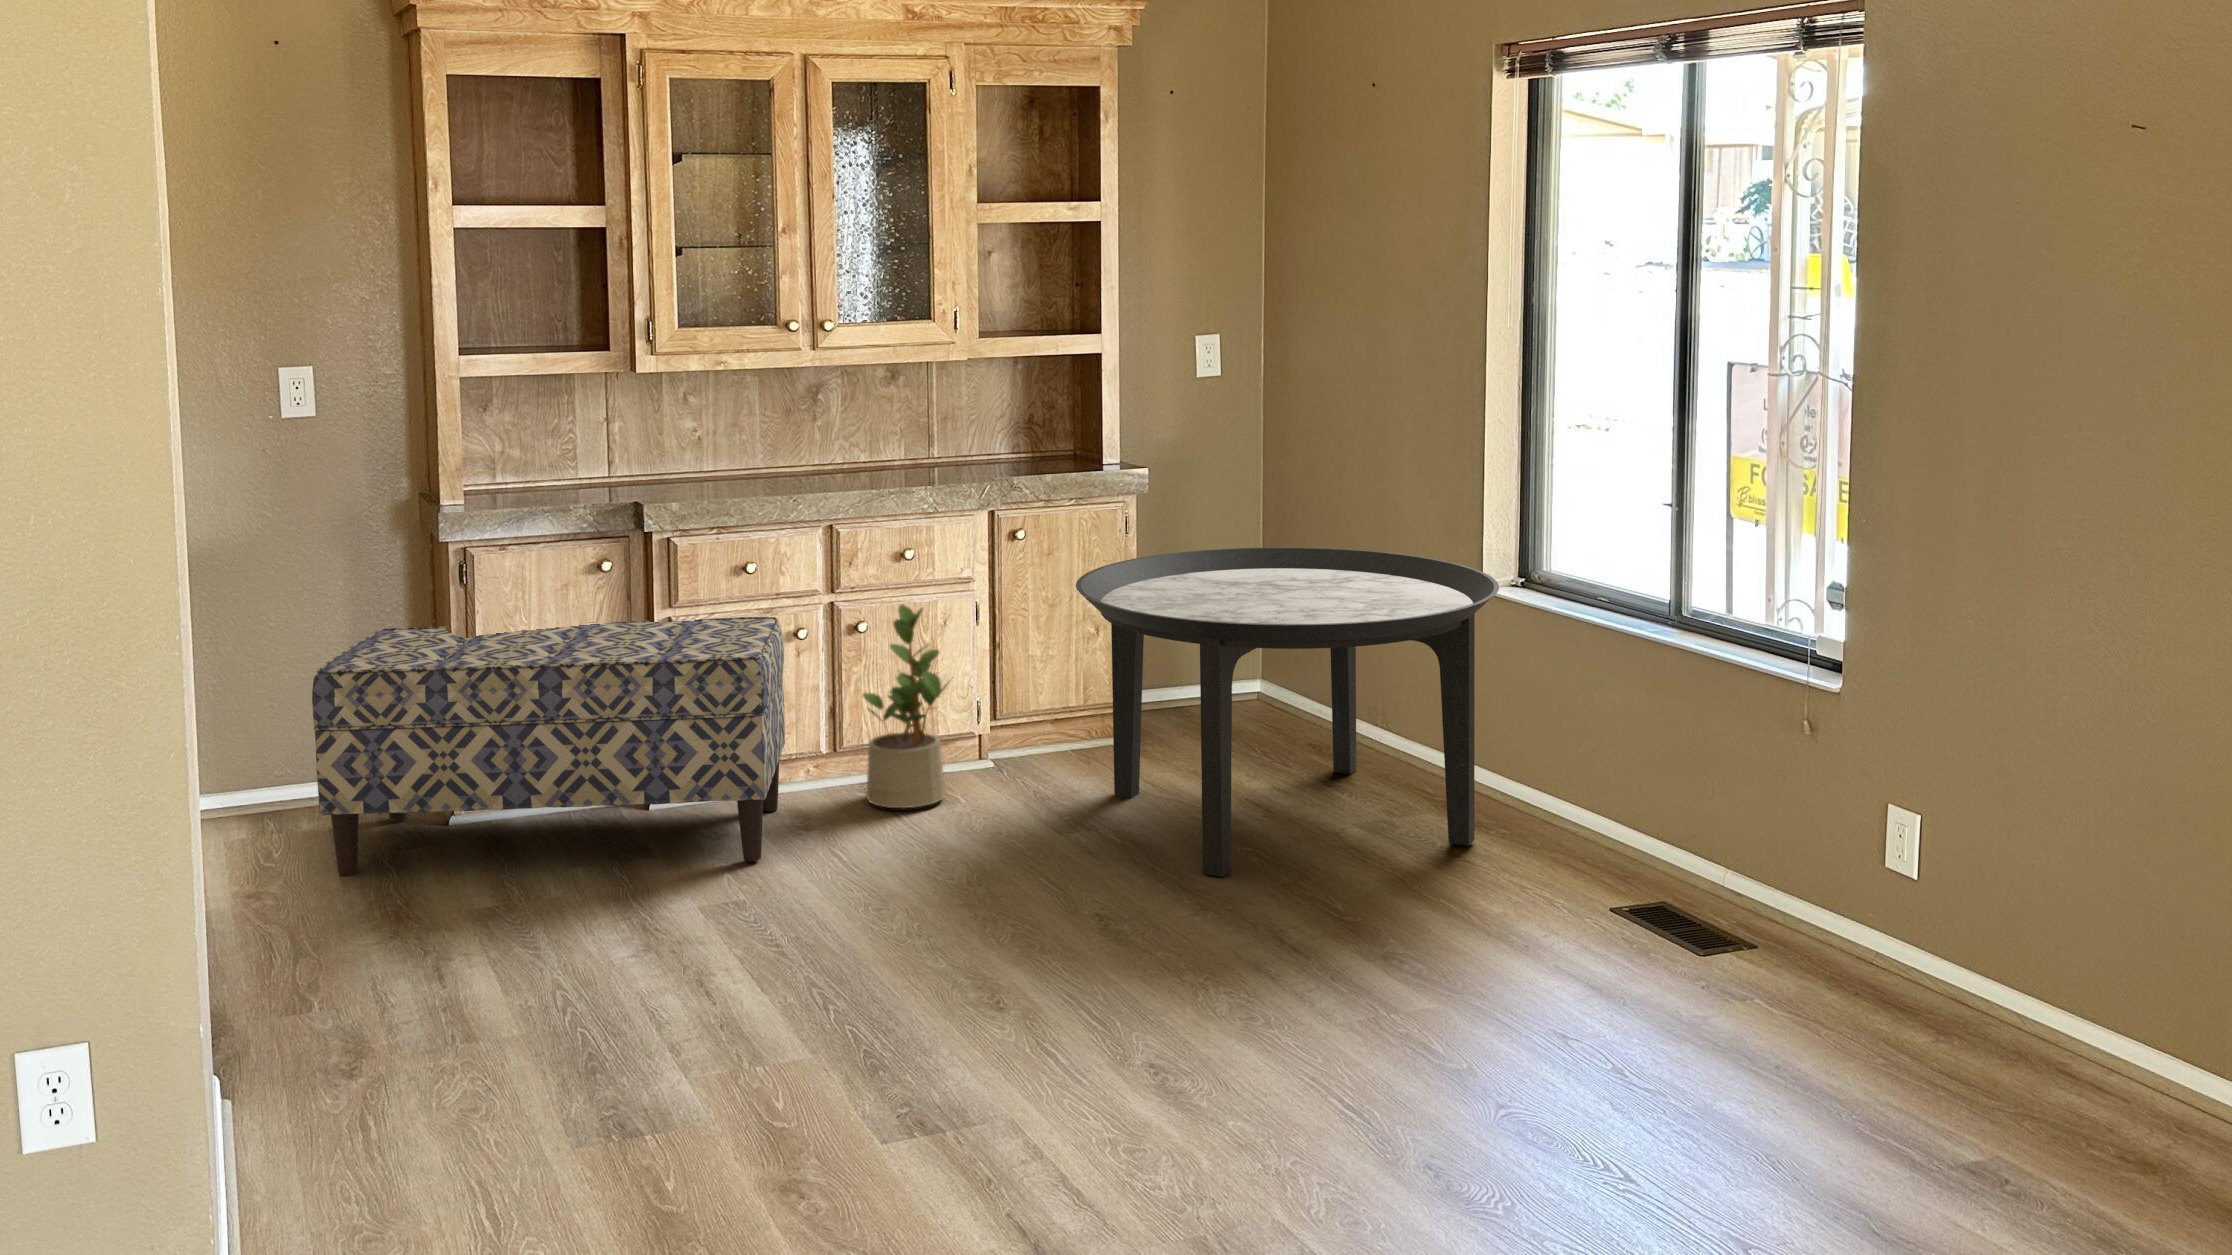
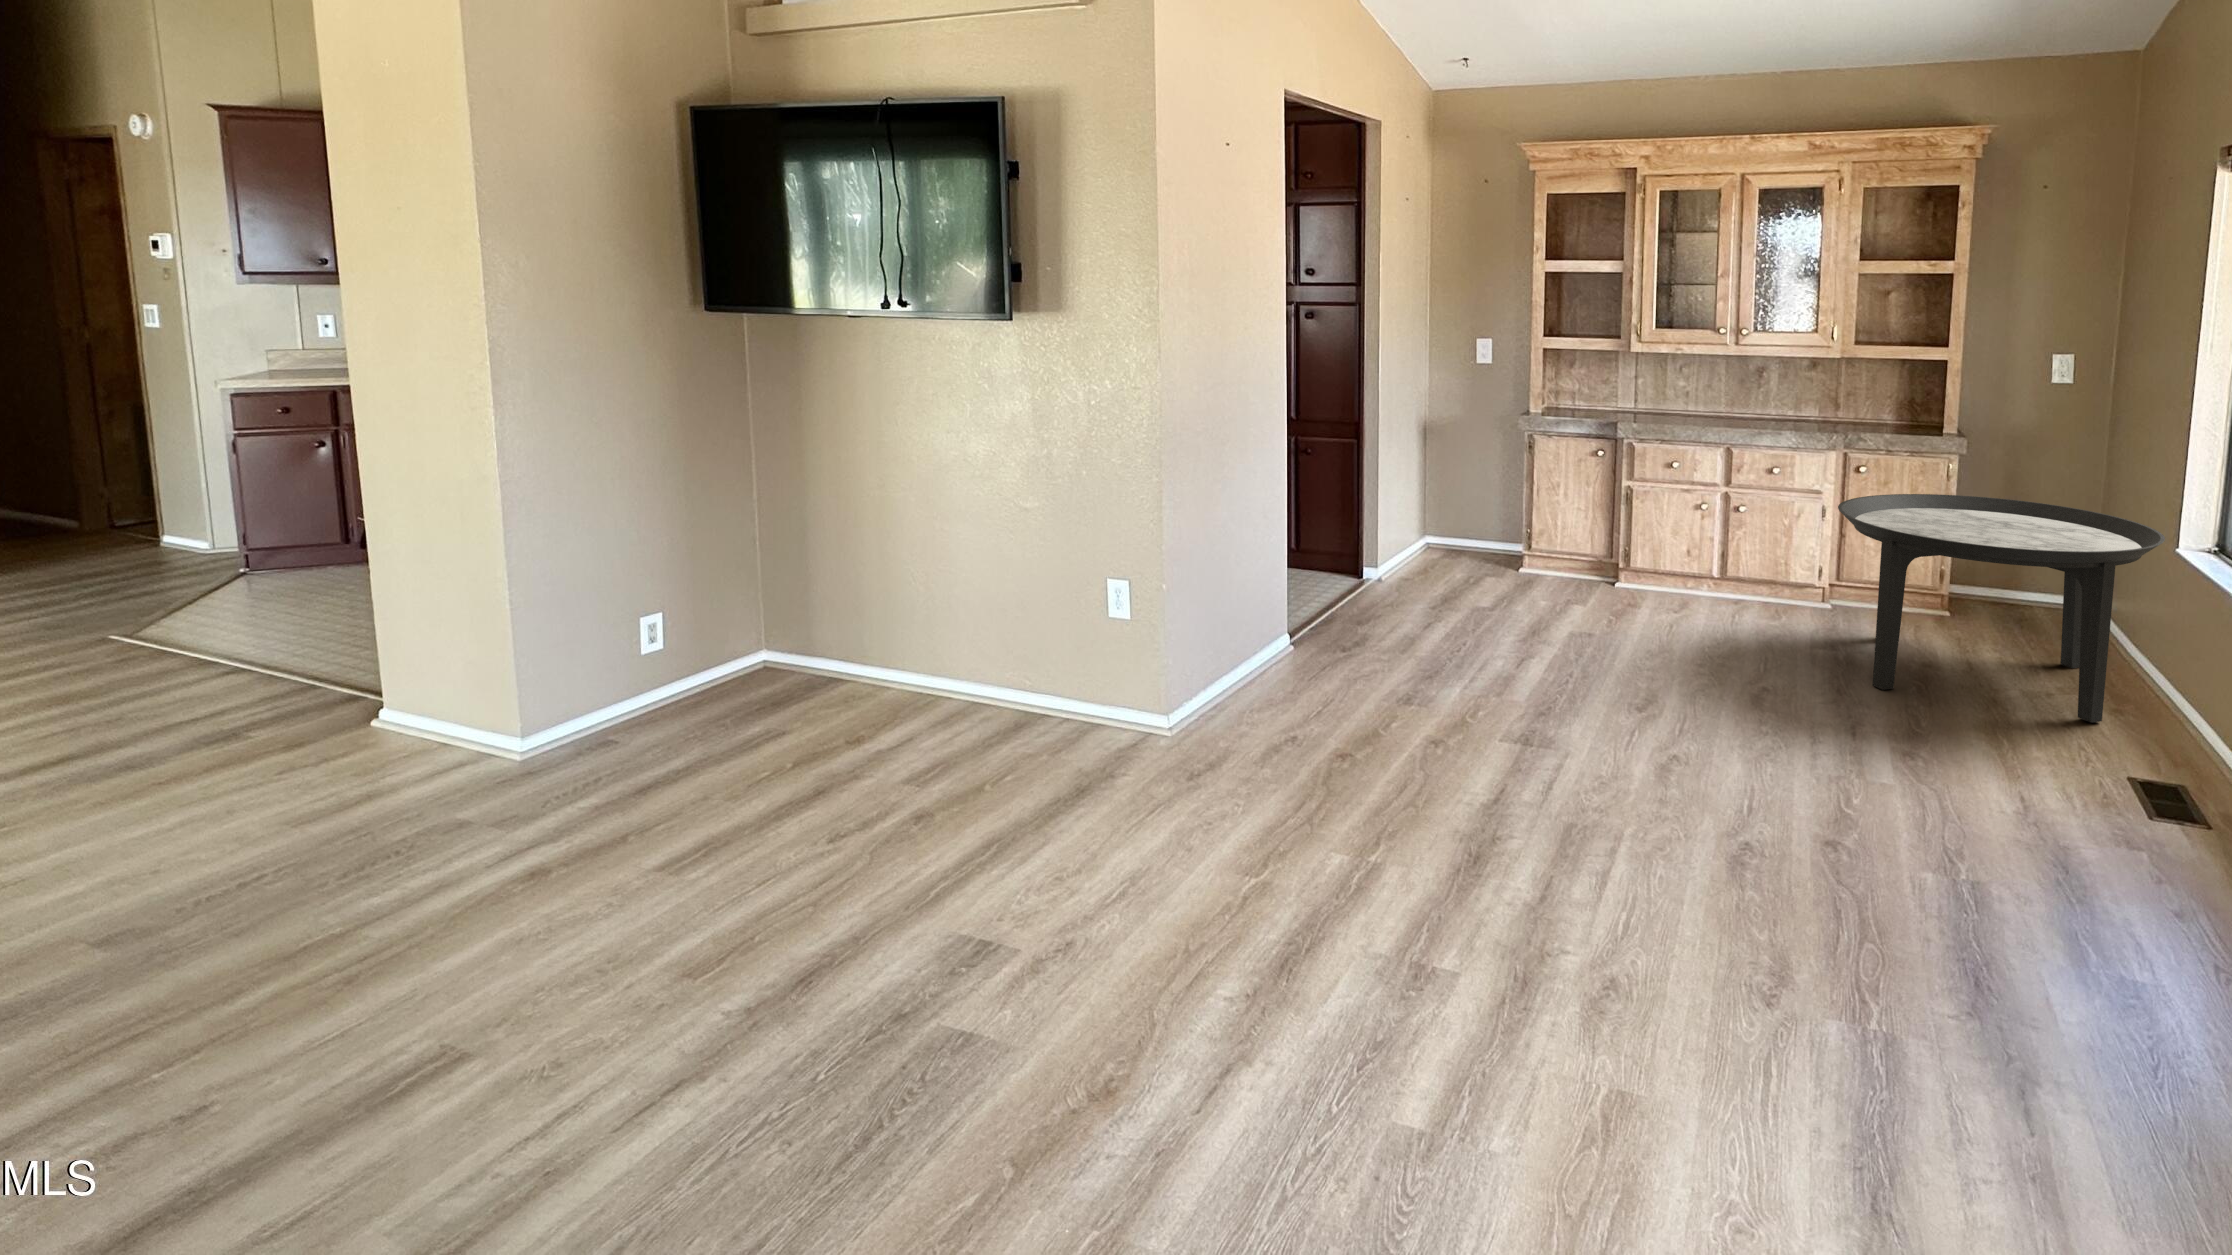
potted plant: present [863,604,949,808] -> none [1726,497,1787,616]
bench: present [312,617,785,876] -> none [1443,468,1688,616]

